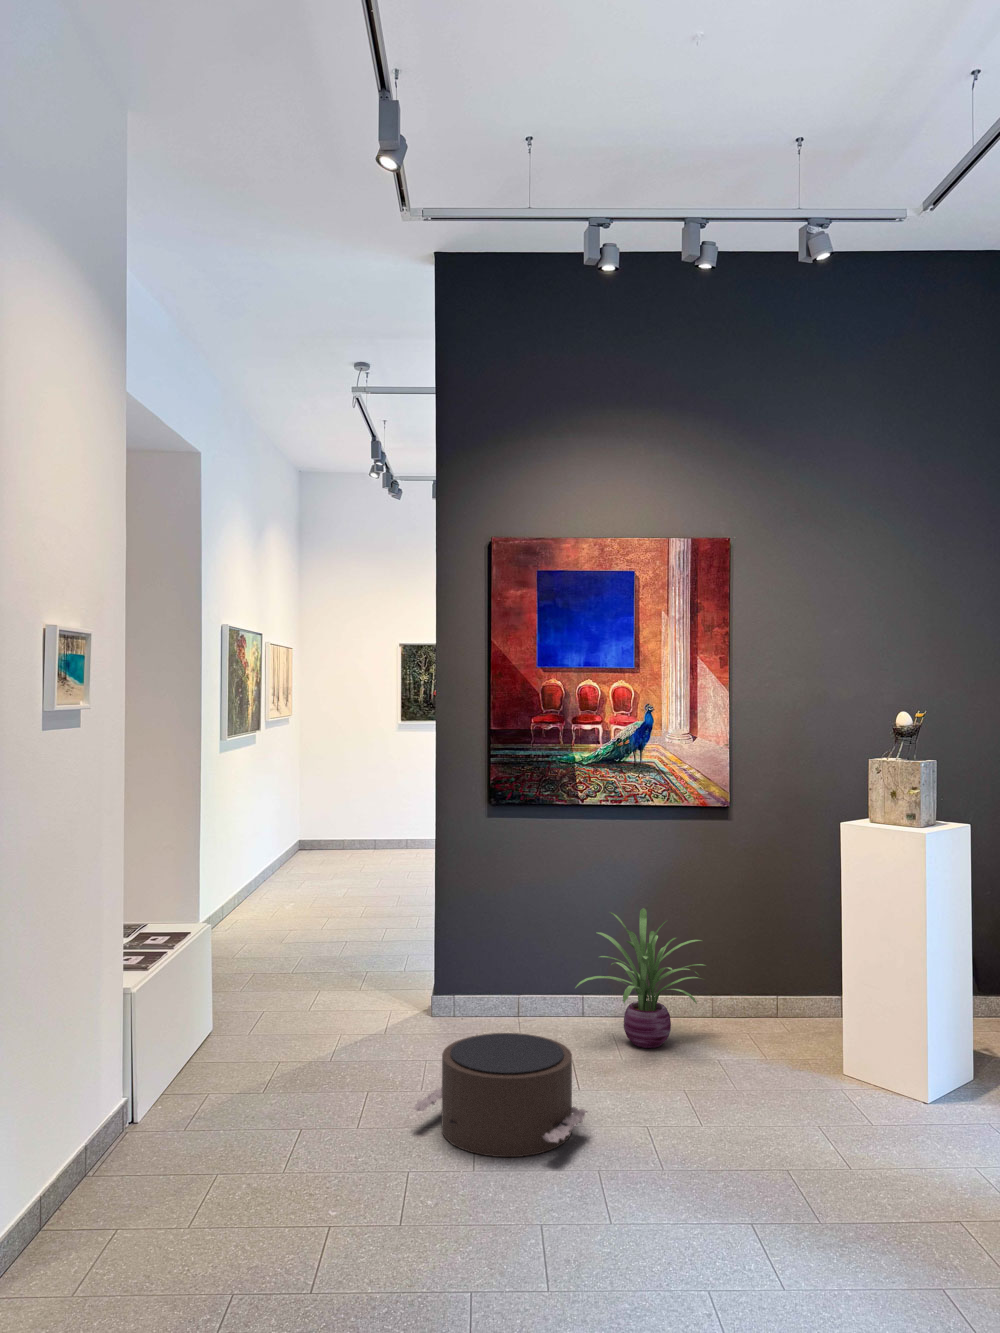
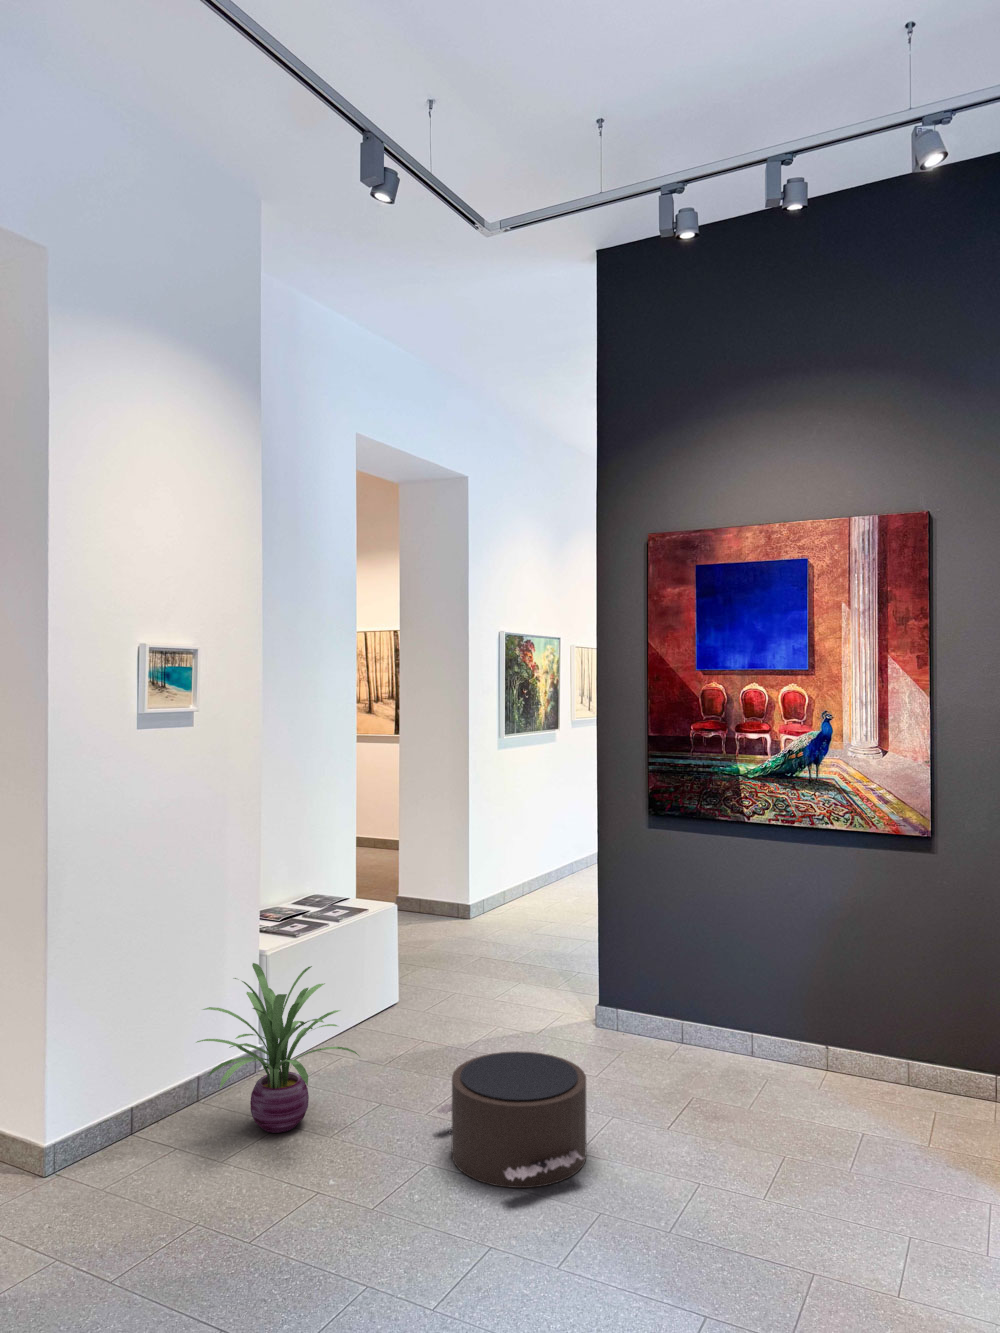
decorative plant: present [575,908,703,1048] -> present [196,963,359,1133]

